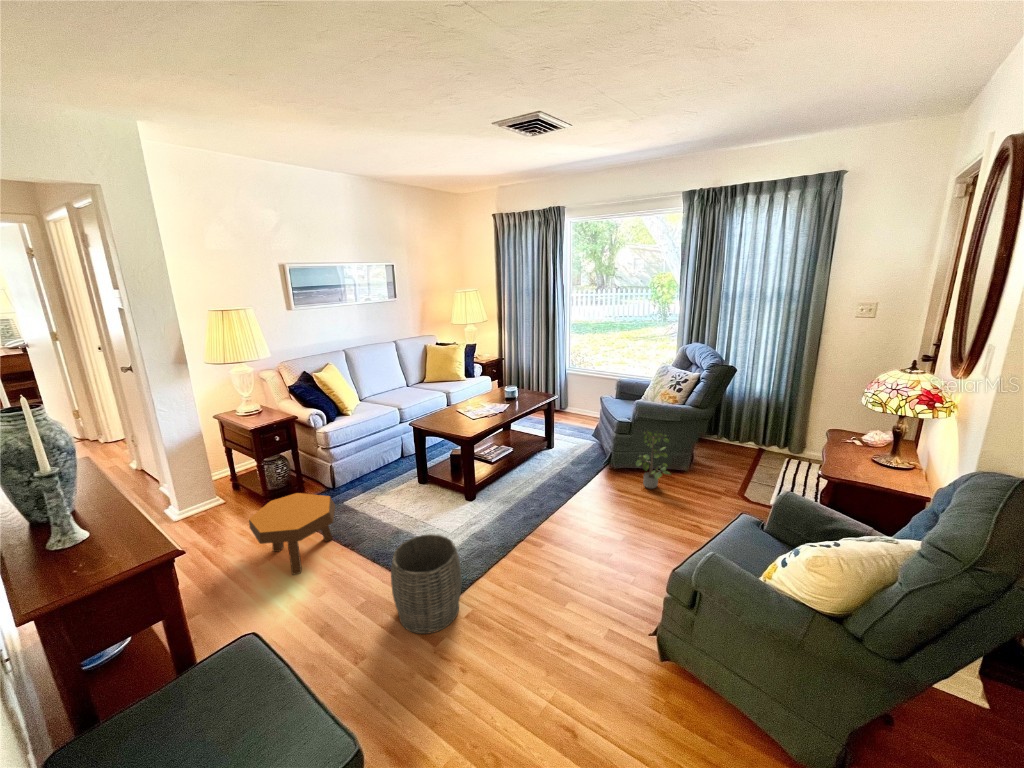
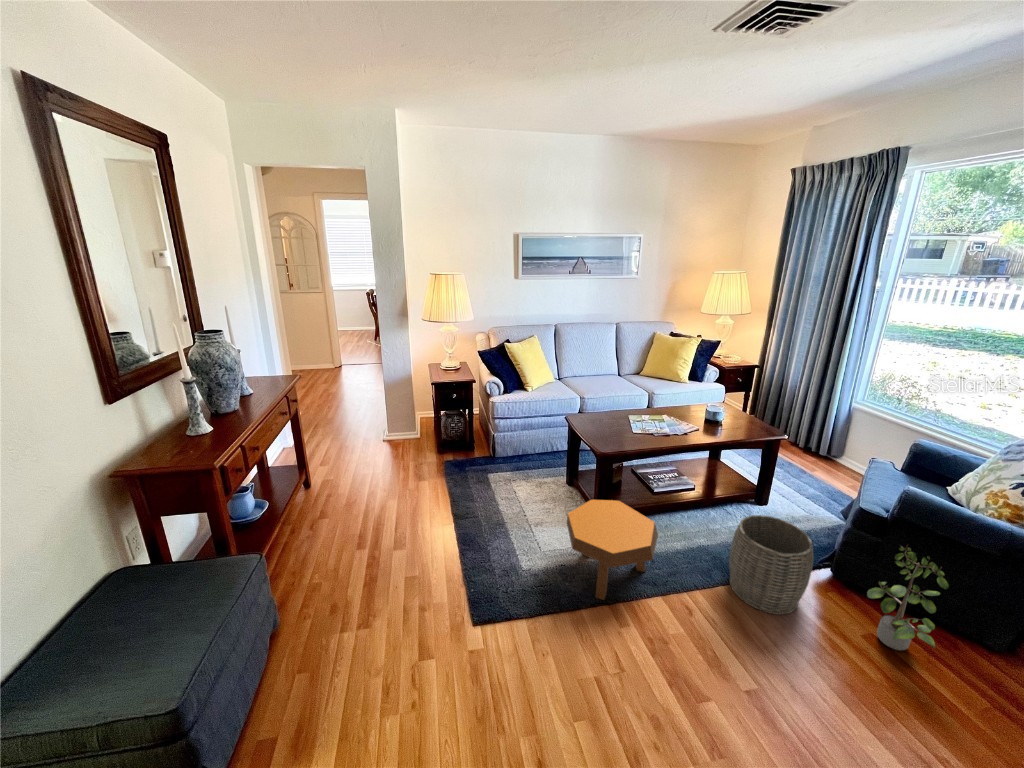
footstool: present [249,493,335,575] -> present [567,500,658,600]
woven basket: present [391,534,462,634] -> present [729,515,814,615]

